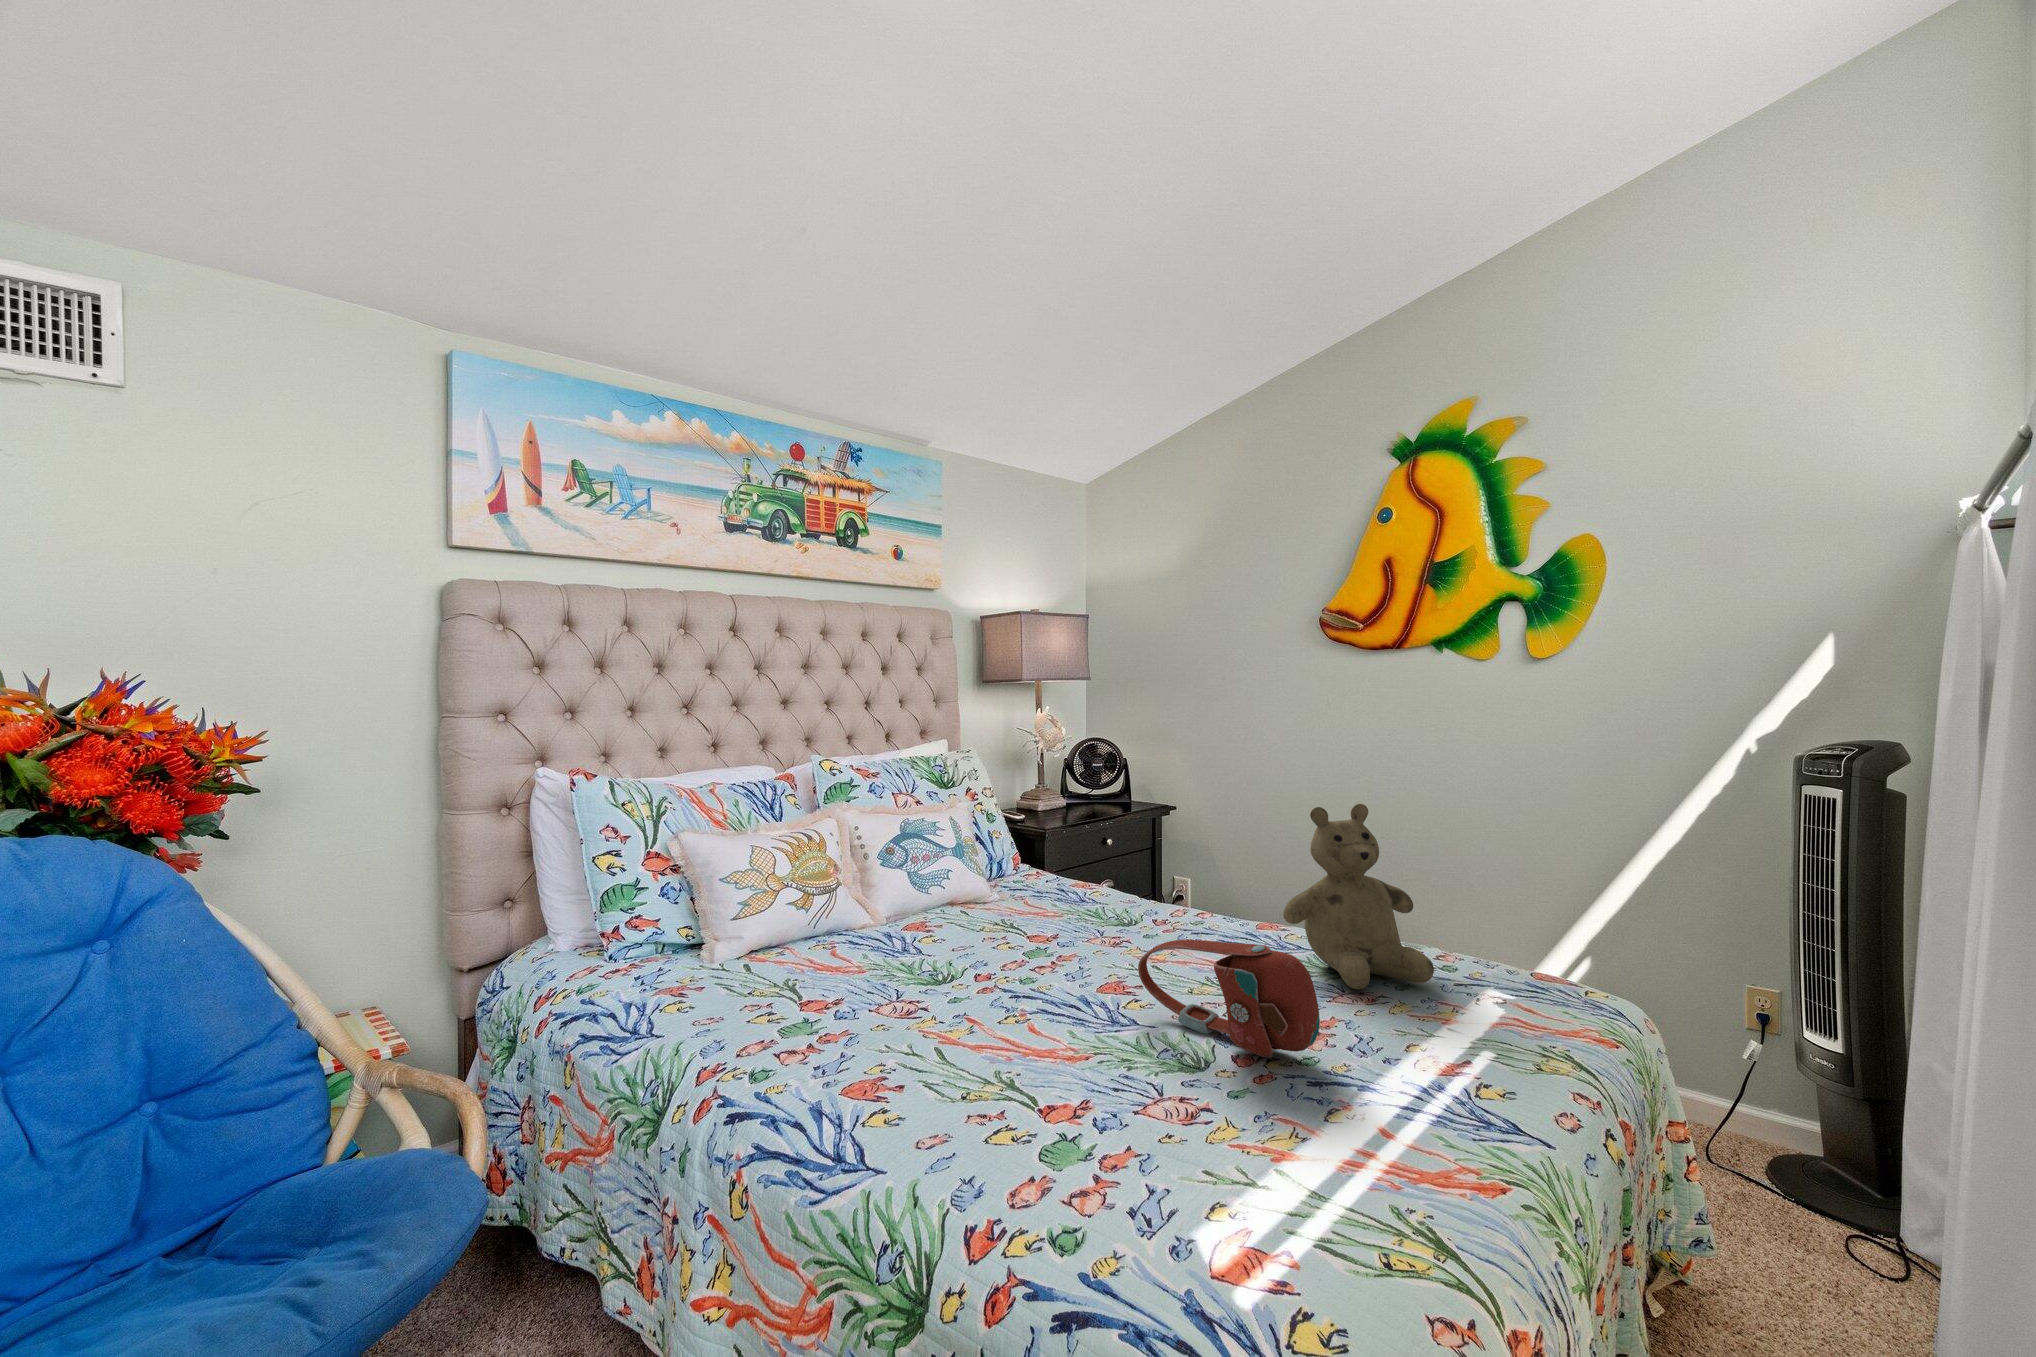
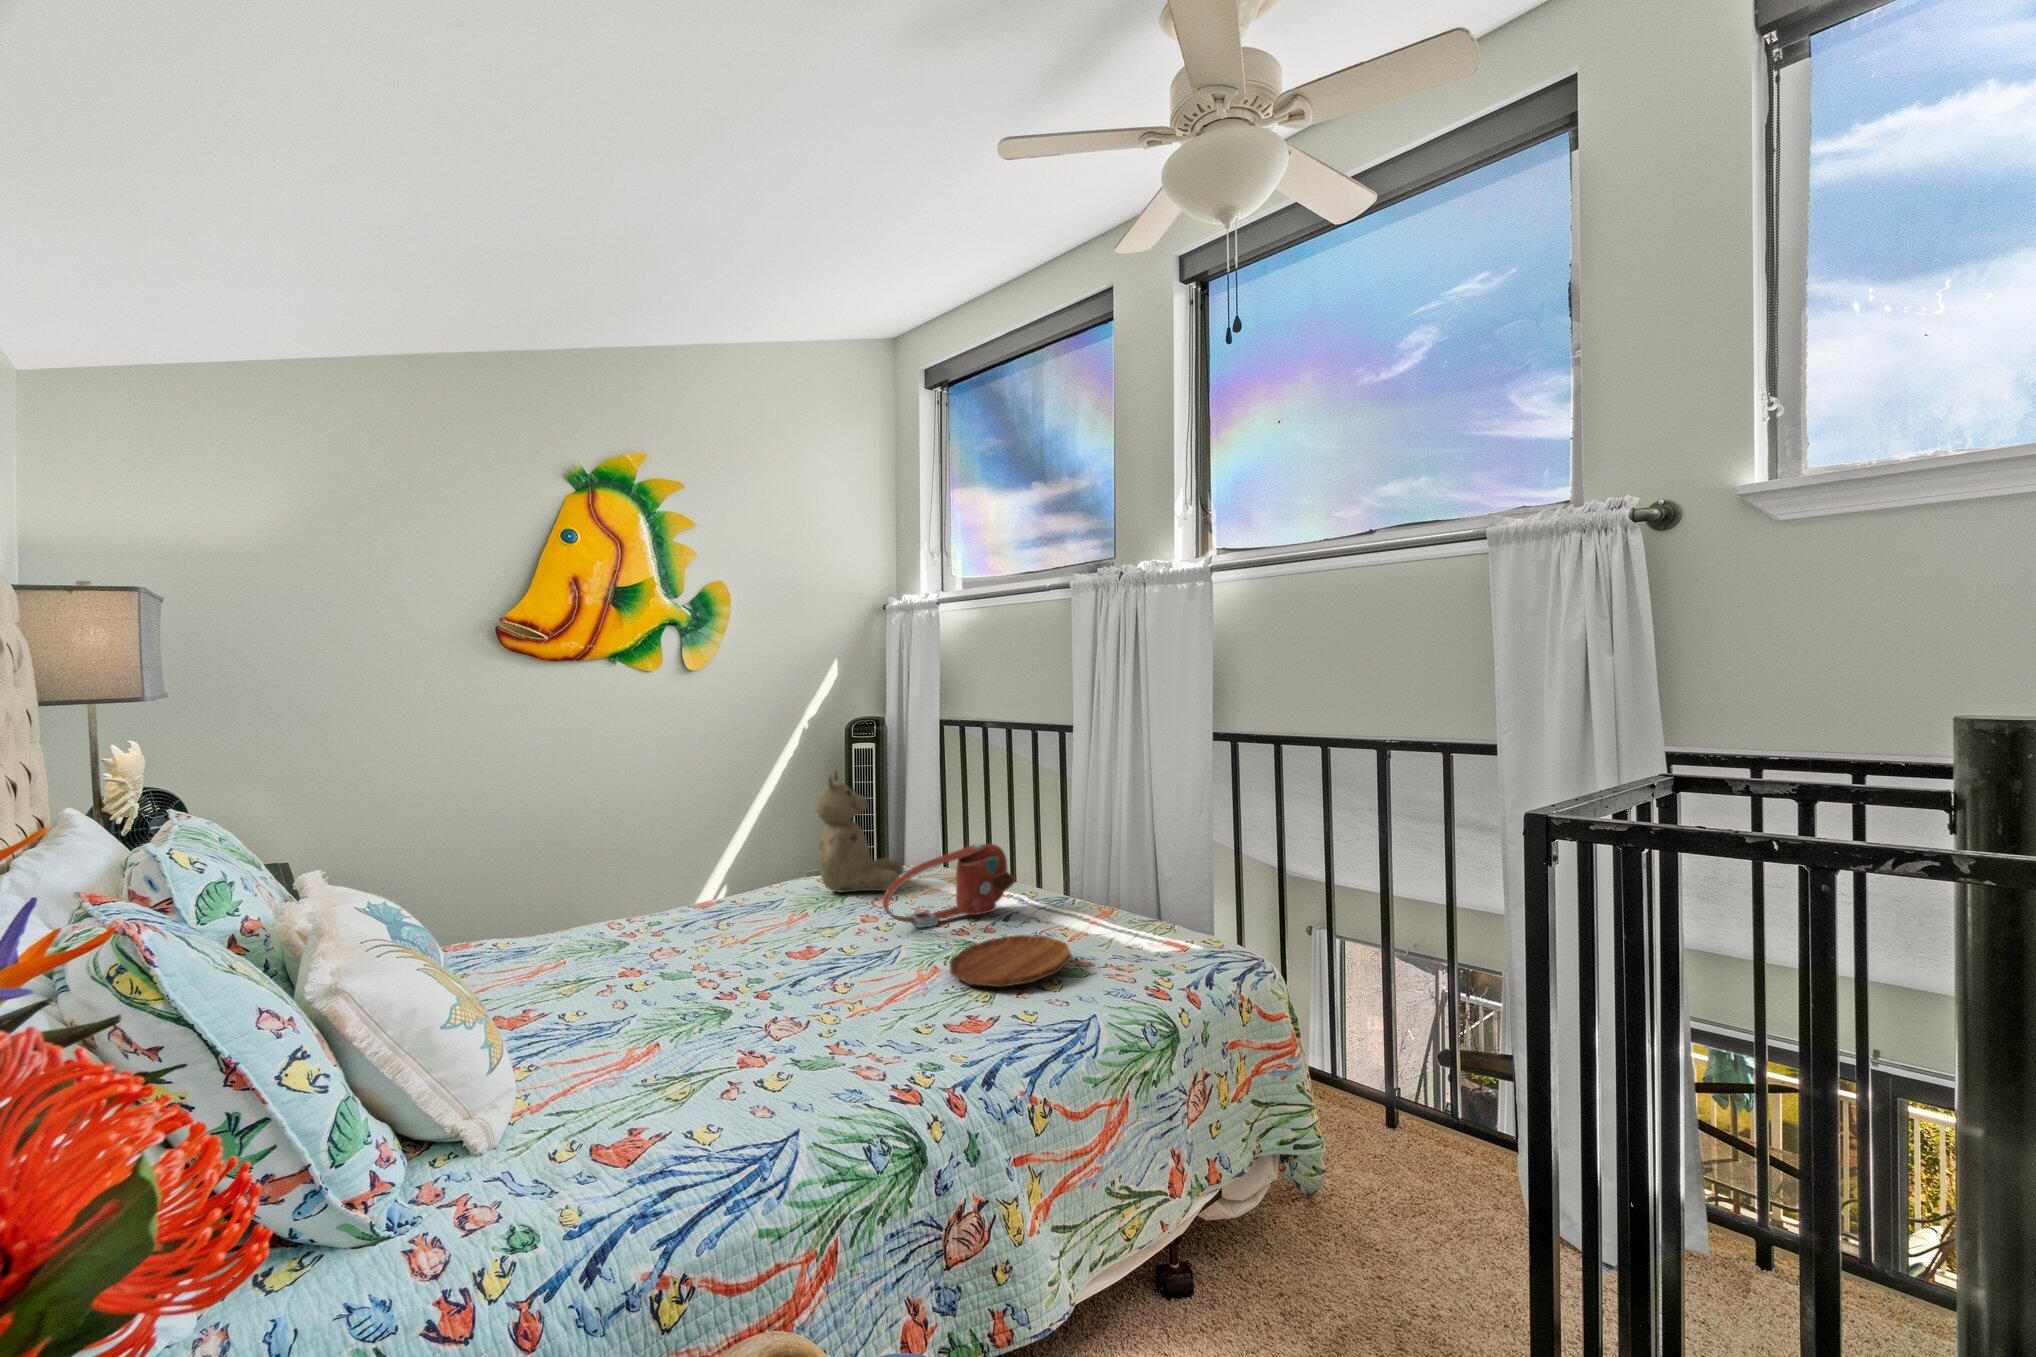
tray: none [920,1043,1086,1115] -> present [950,935,1072,987]

